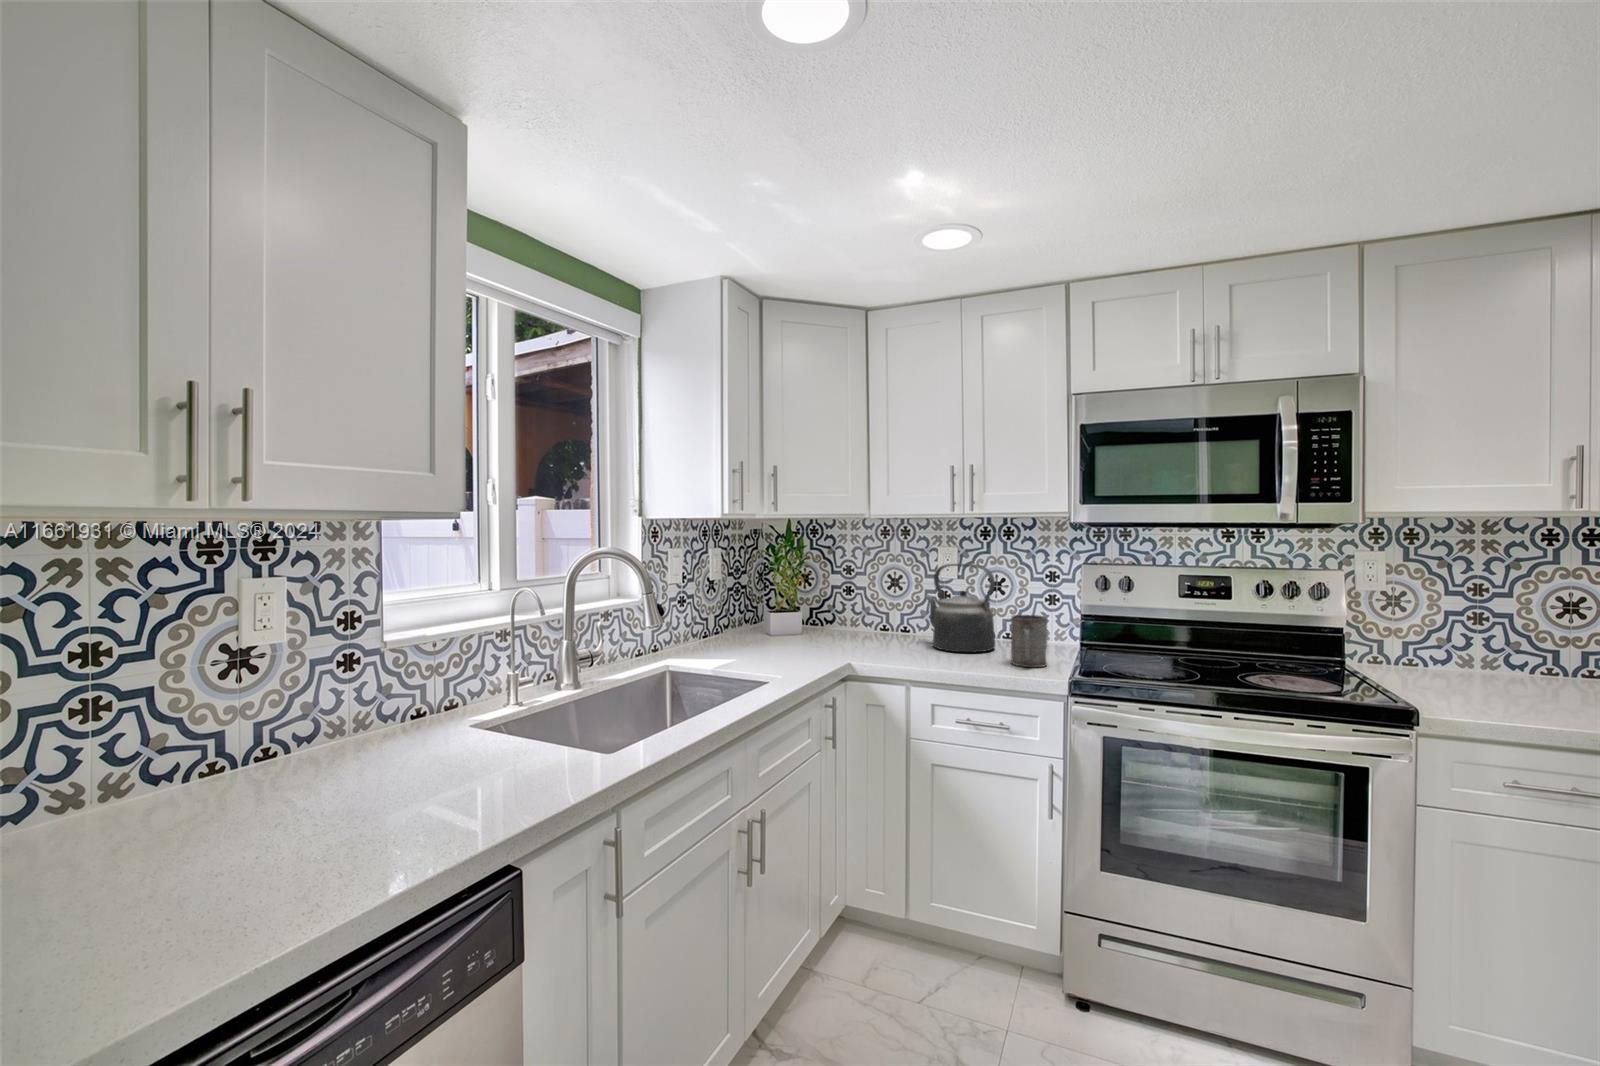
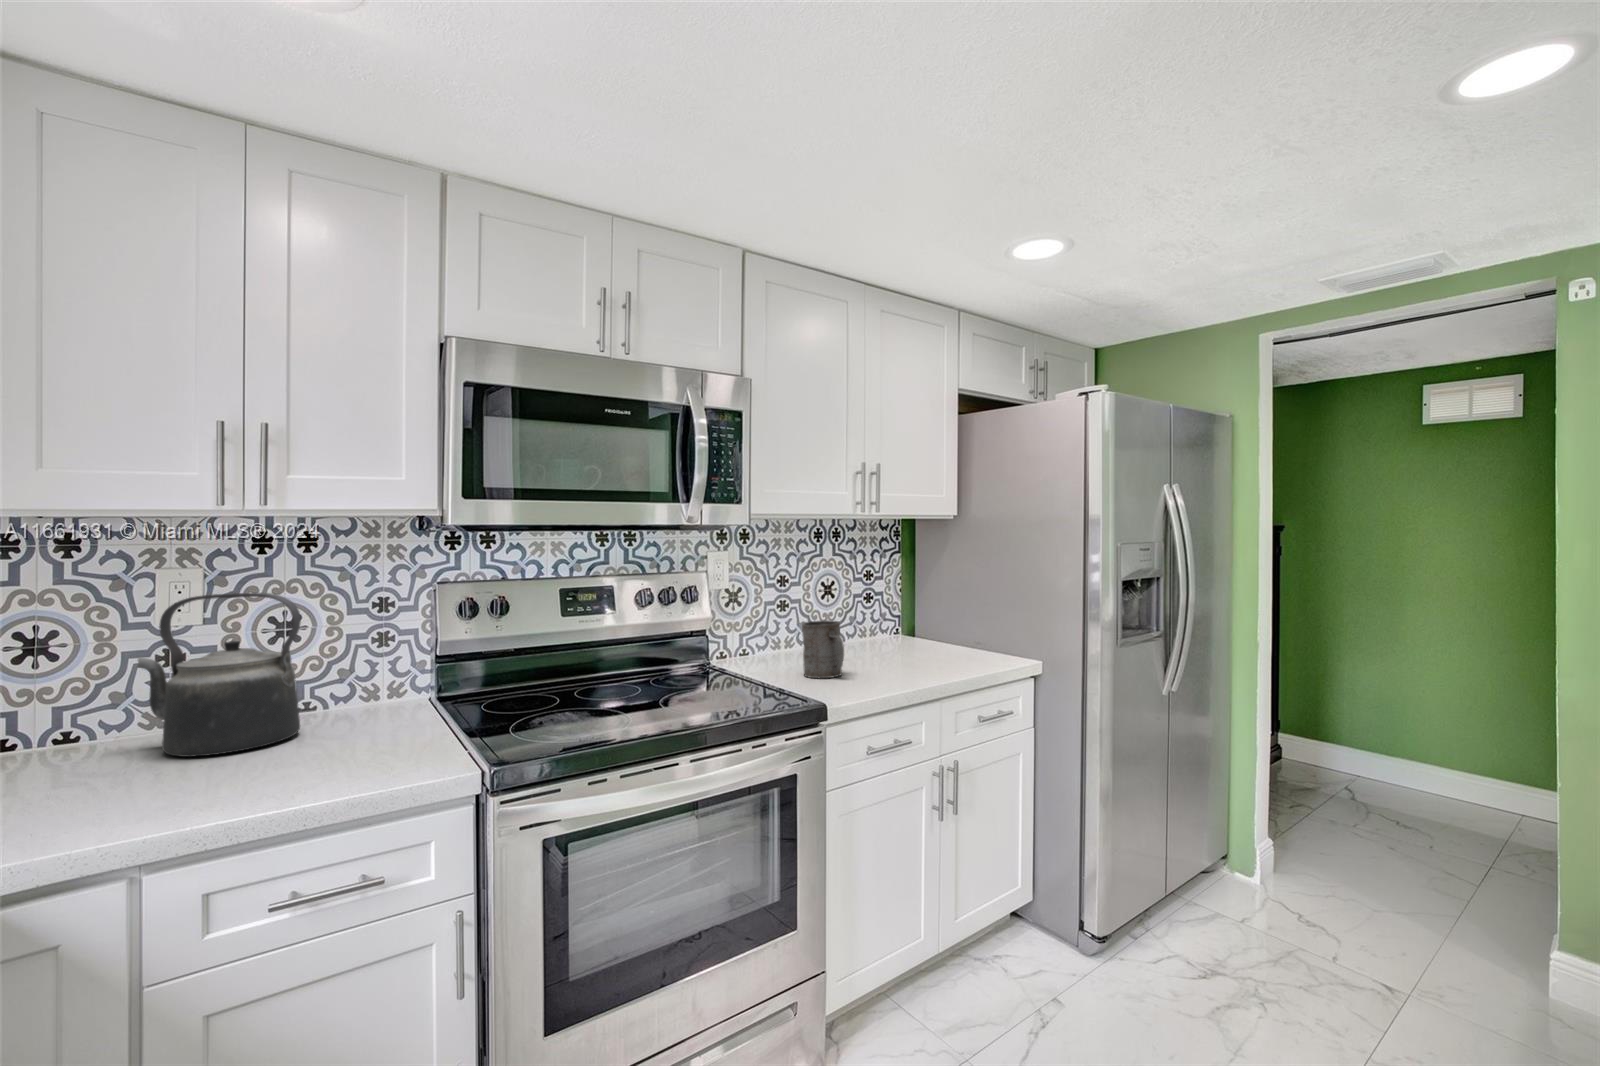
mug: present [1011,615,1047,667] -> present [802,620,844,678]

